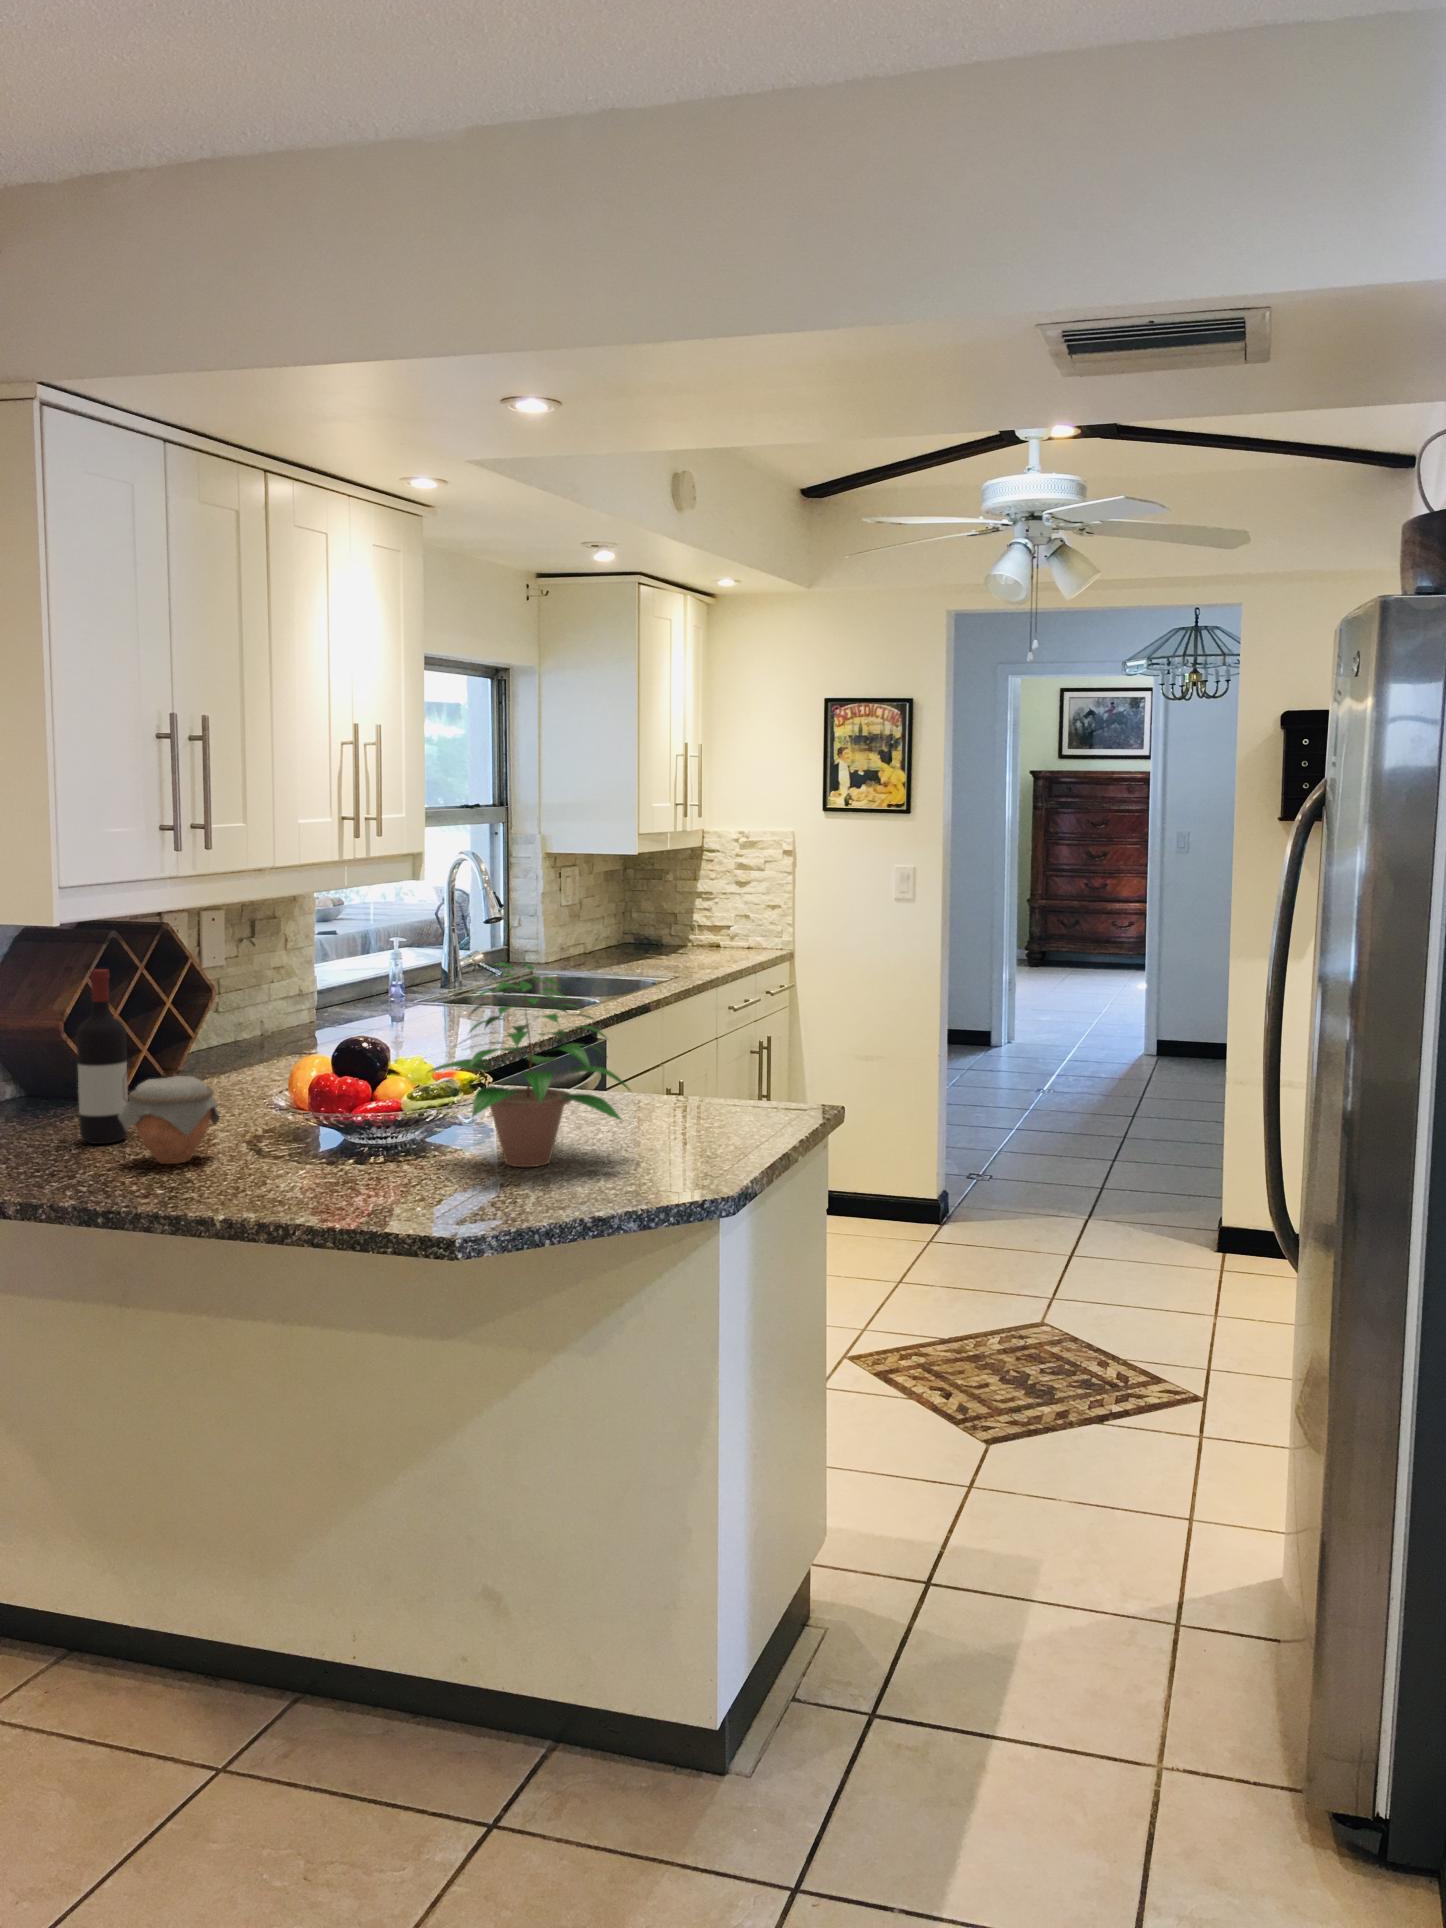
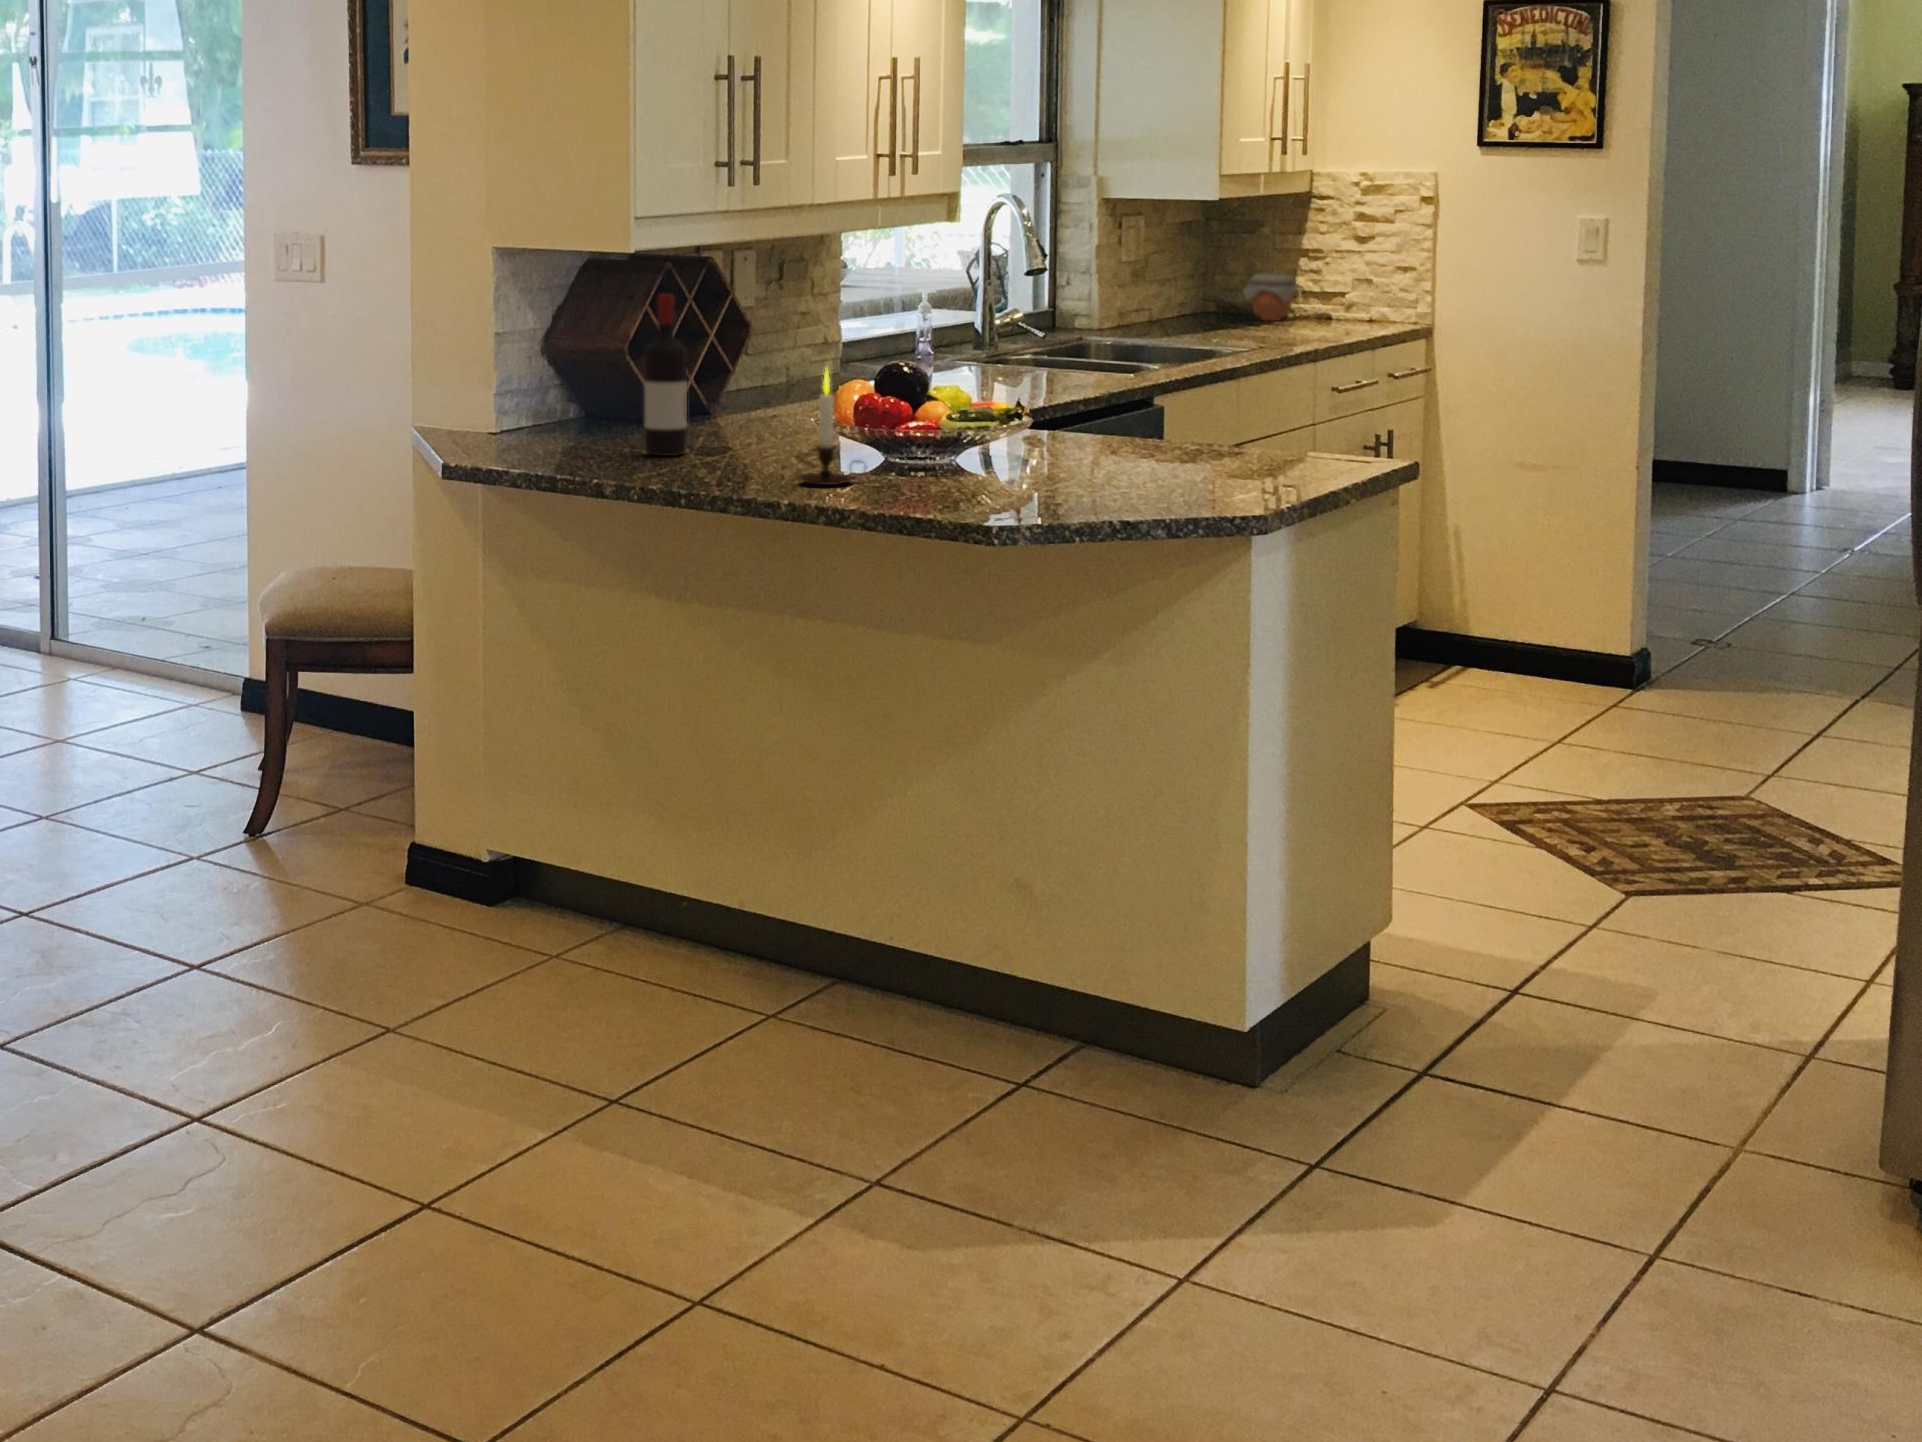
potted plant: present [429,962,630,1167] -> none [970,288,1174,484]
candle: none [239,1053,316,1185] -> present [799,369,867,485]
jar: present [118,1076,220,1164] -> present [1243,273,1298,321]

